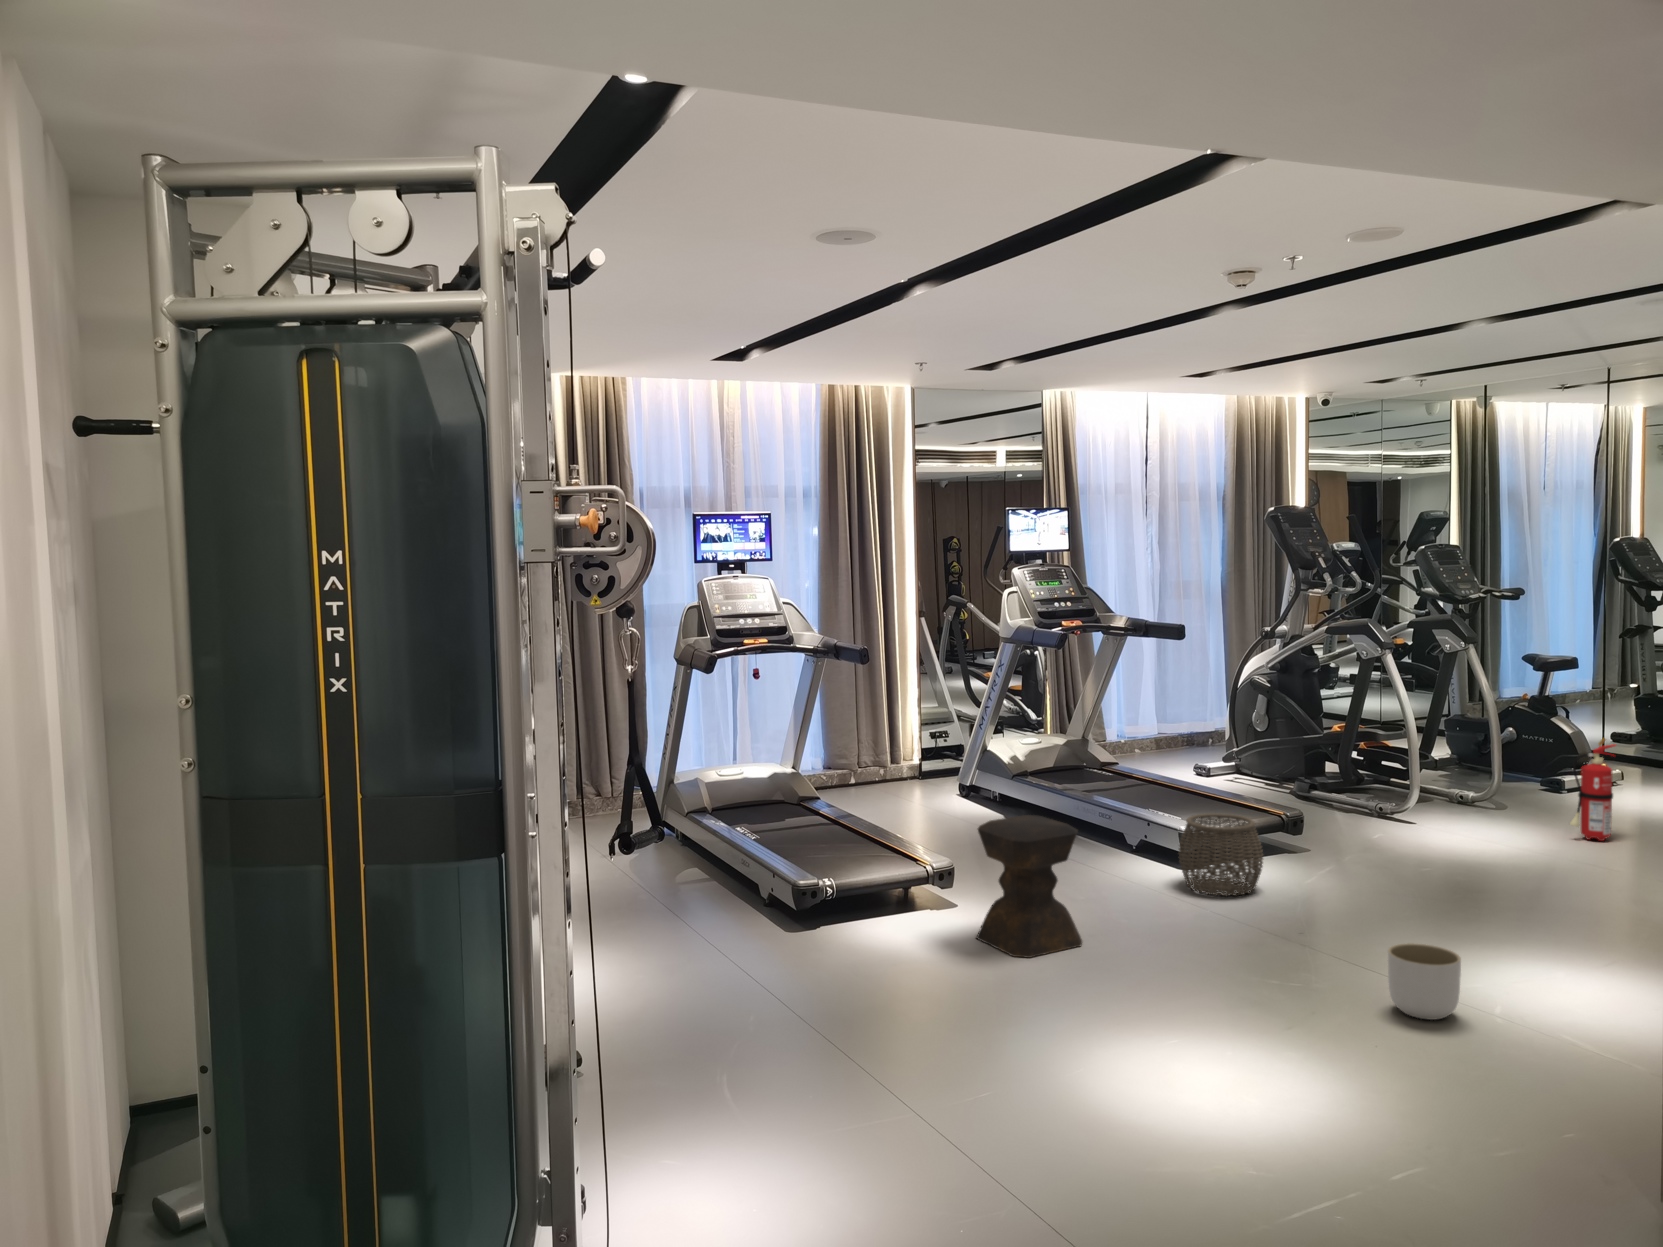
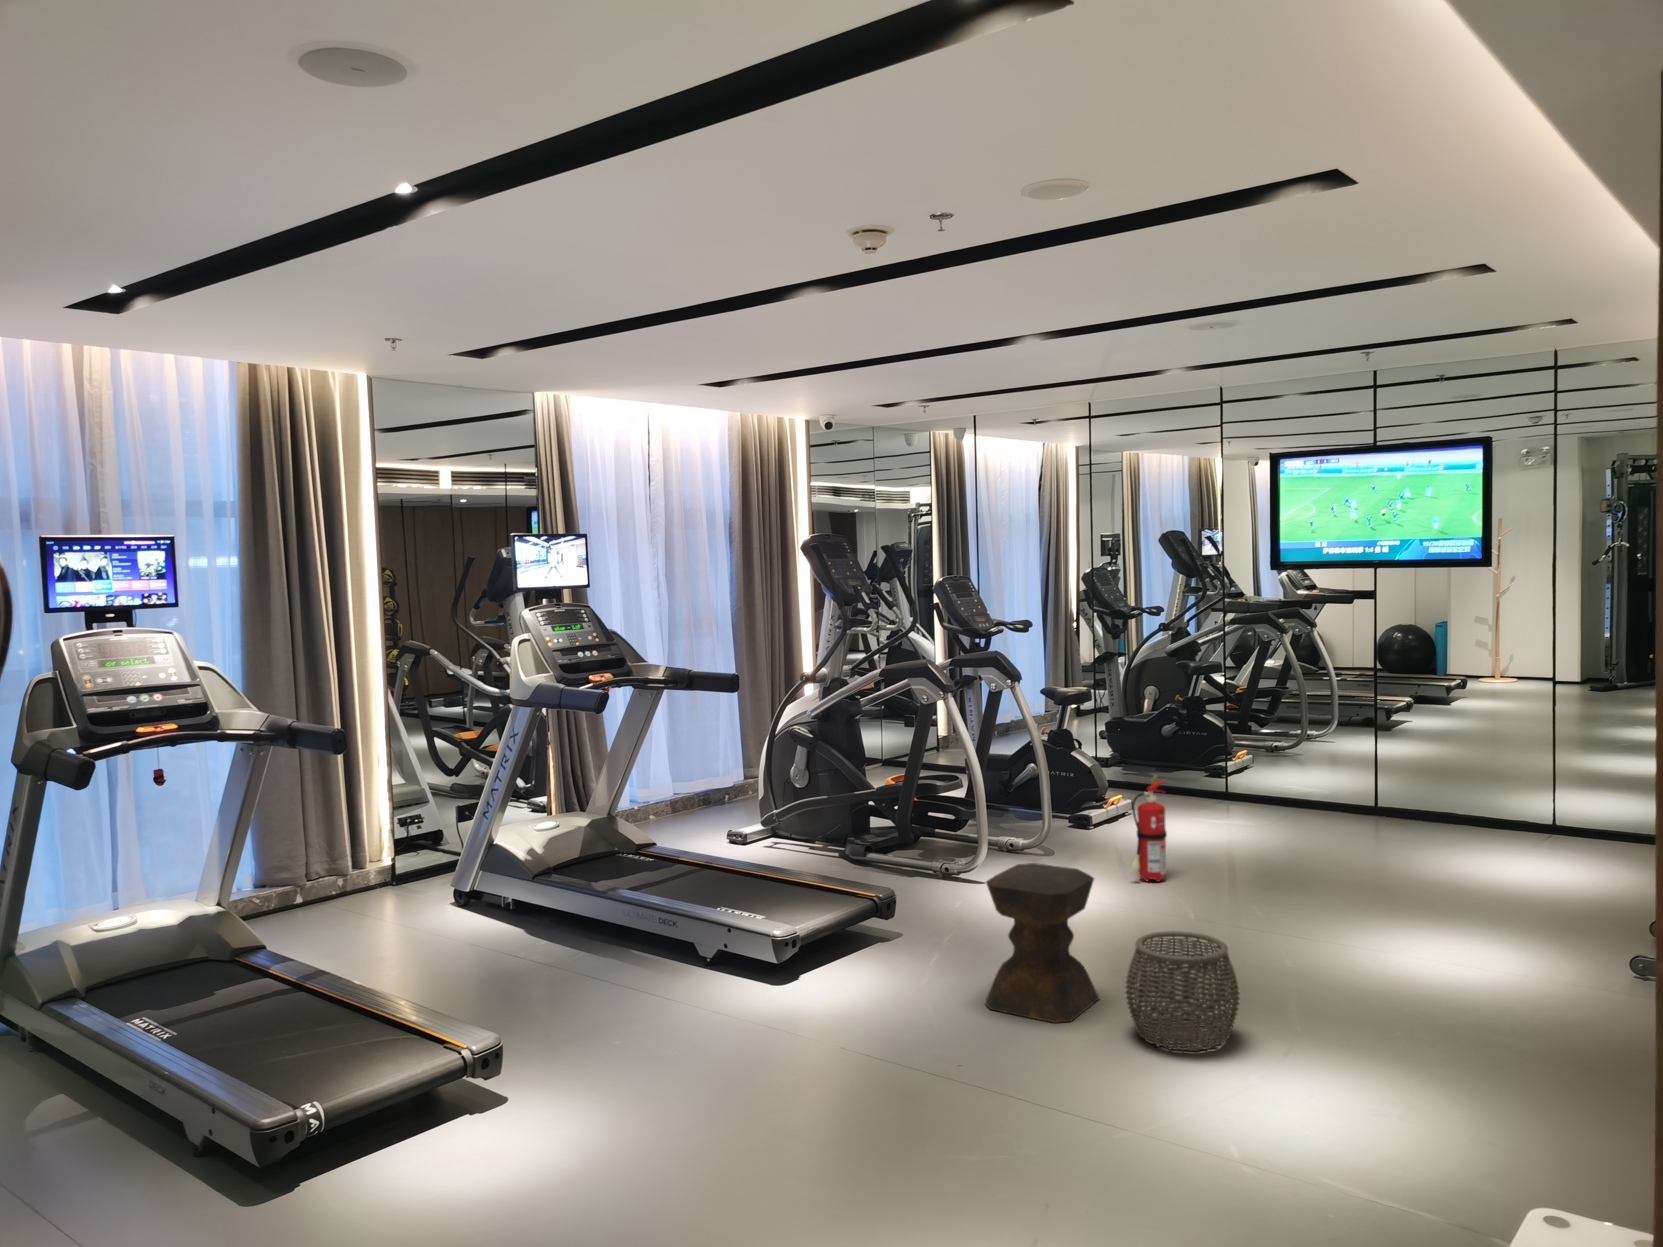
woven basket: present [1179,813,1263,896] -> present [1125,931,1240,1051]
stool: present [976,815,1082,958] -> present [985,863,1099,1023]
planter: present [1388,943,1461,1020] -> none [1109,1074,1194,1175]

